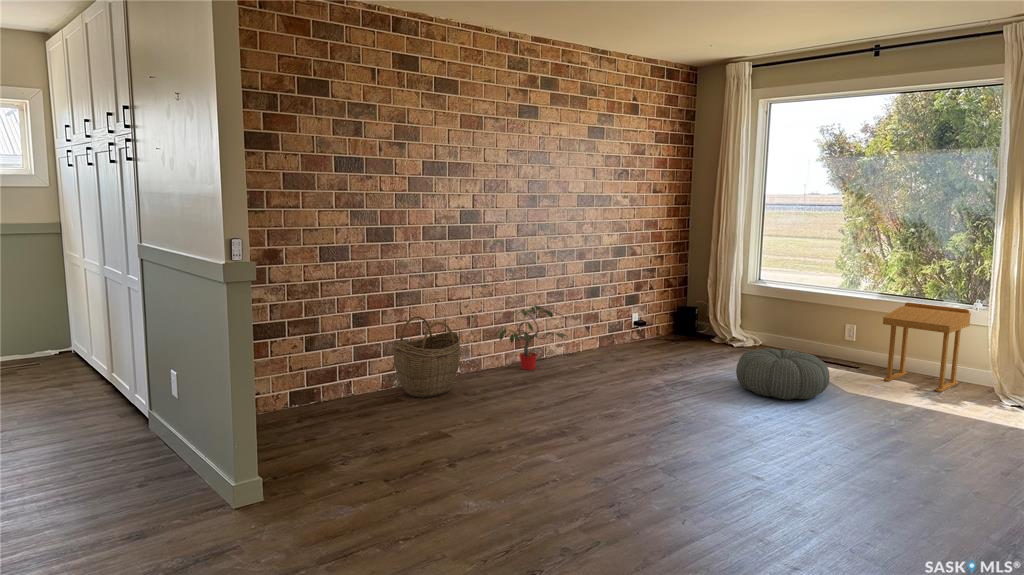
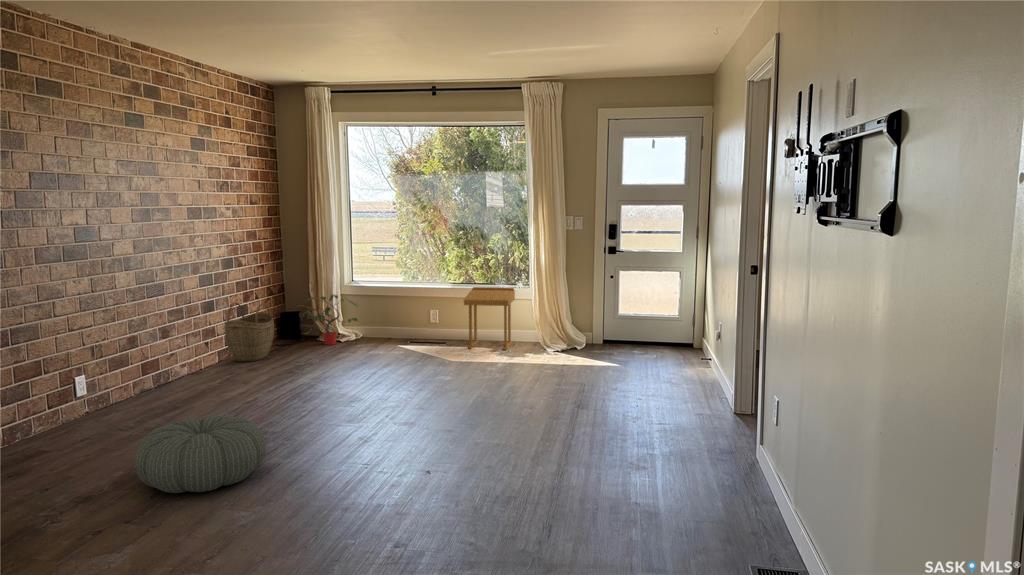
potted plant: present [496,305,567,370] -> present [301,295,358,345]
woven basket: present [393,316,460,398] -> present [225,303,274,362]
pouf: present [736,348,830,400] -> present [135,416,266,493]

